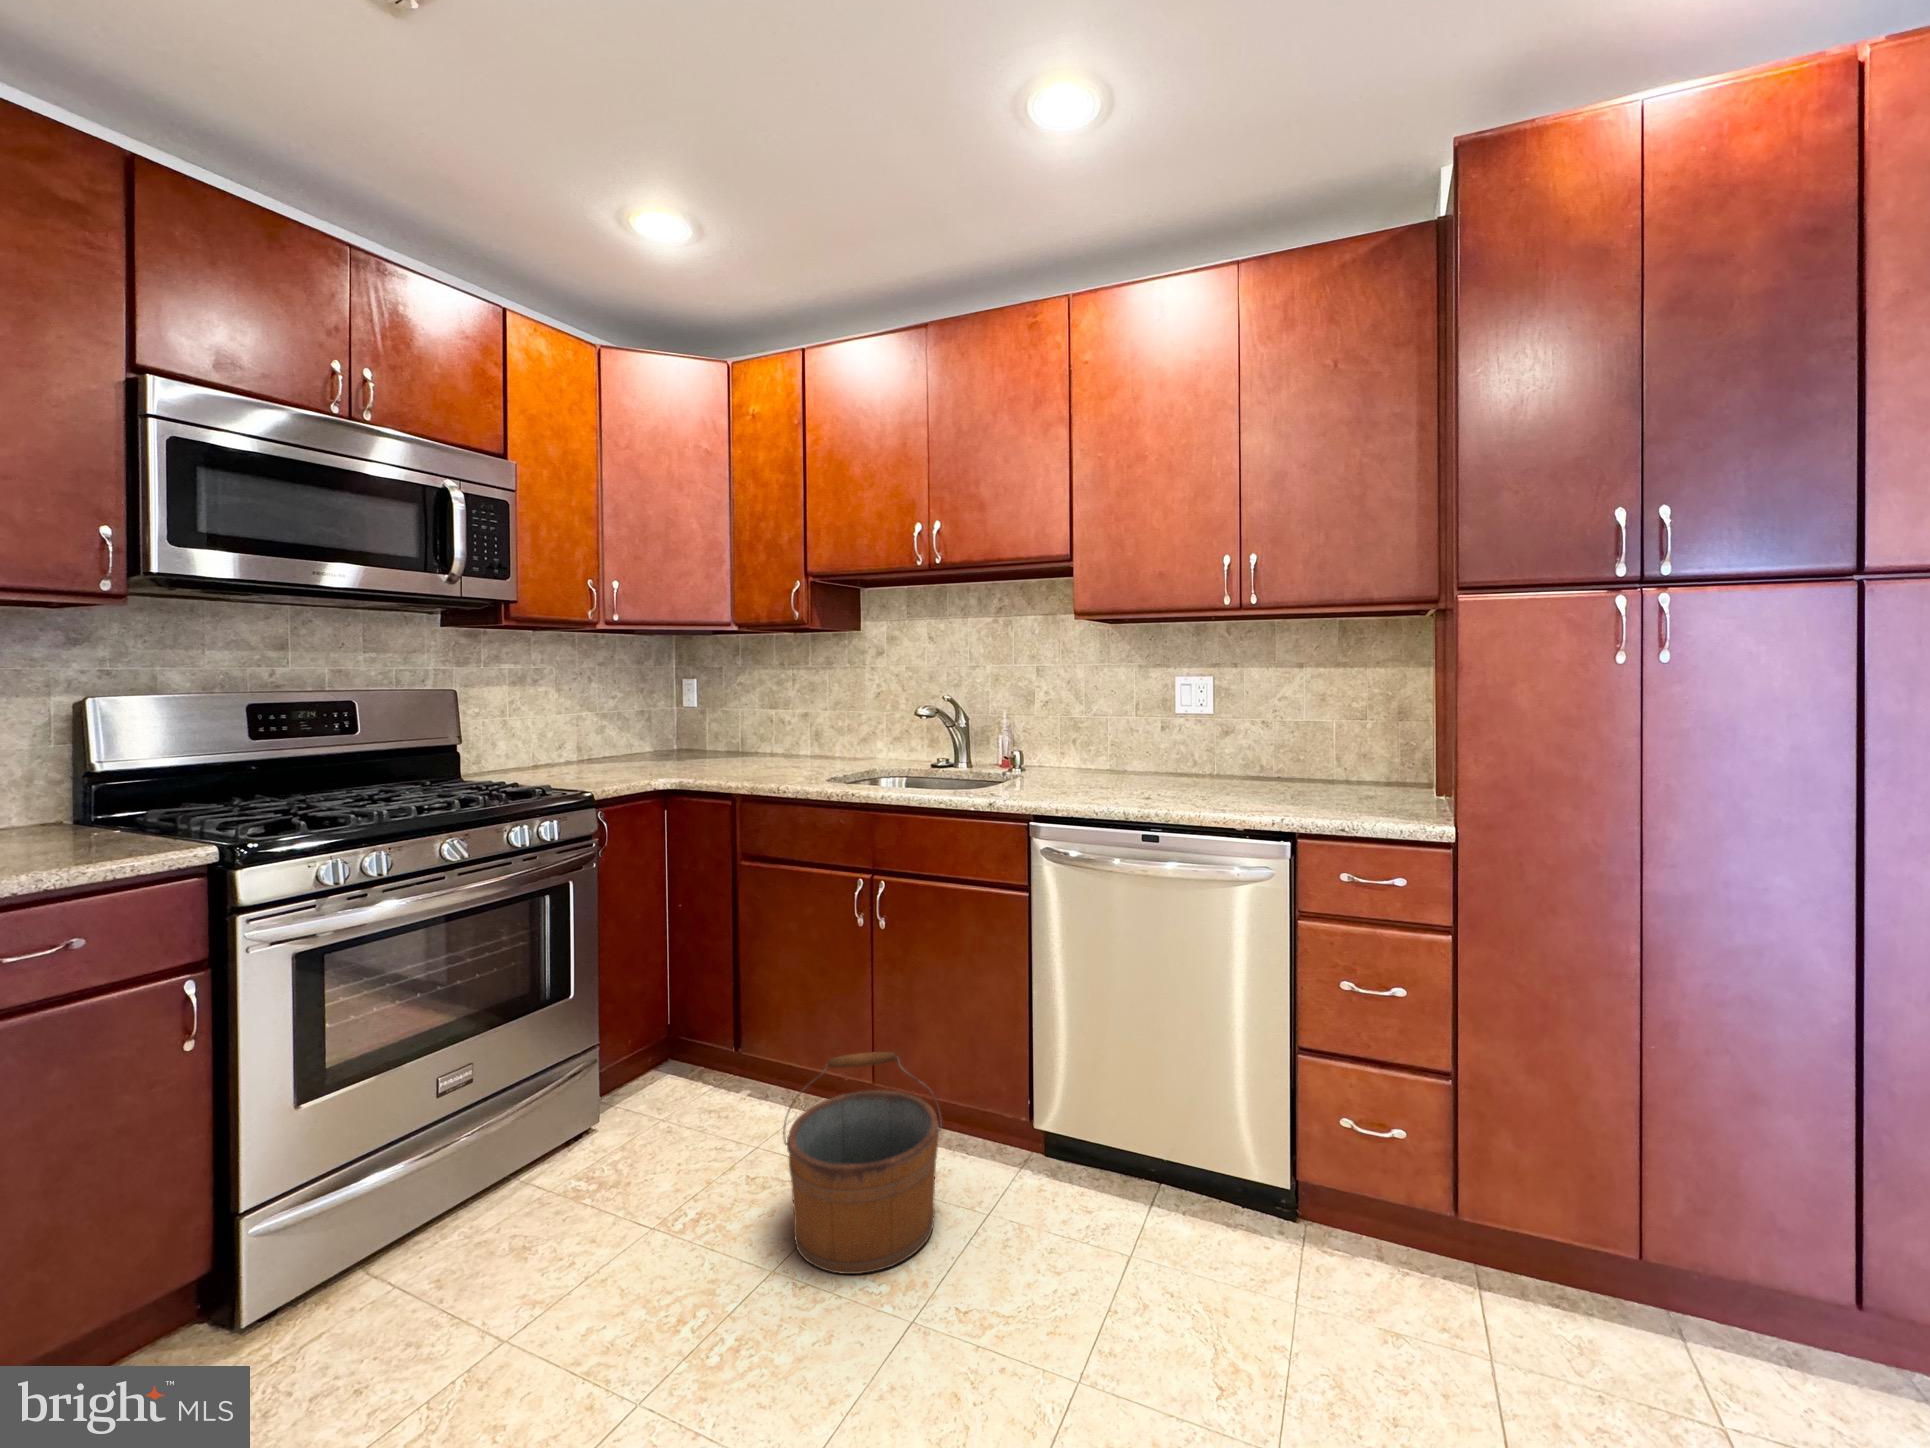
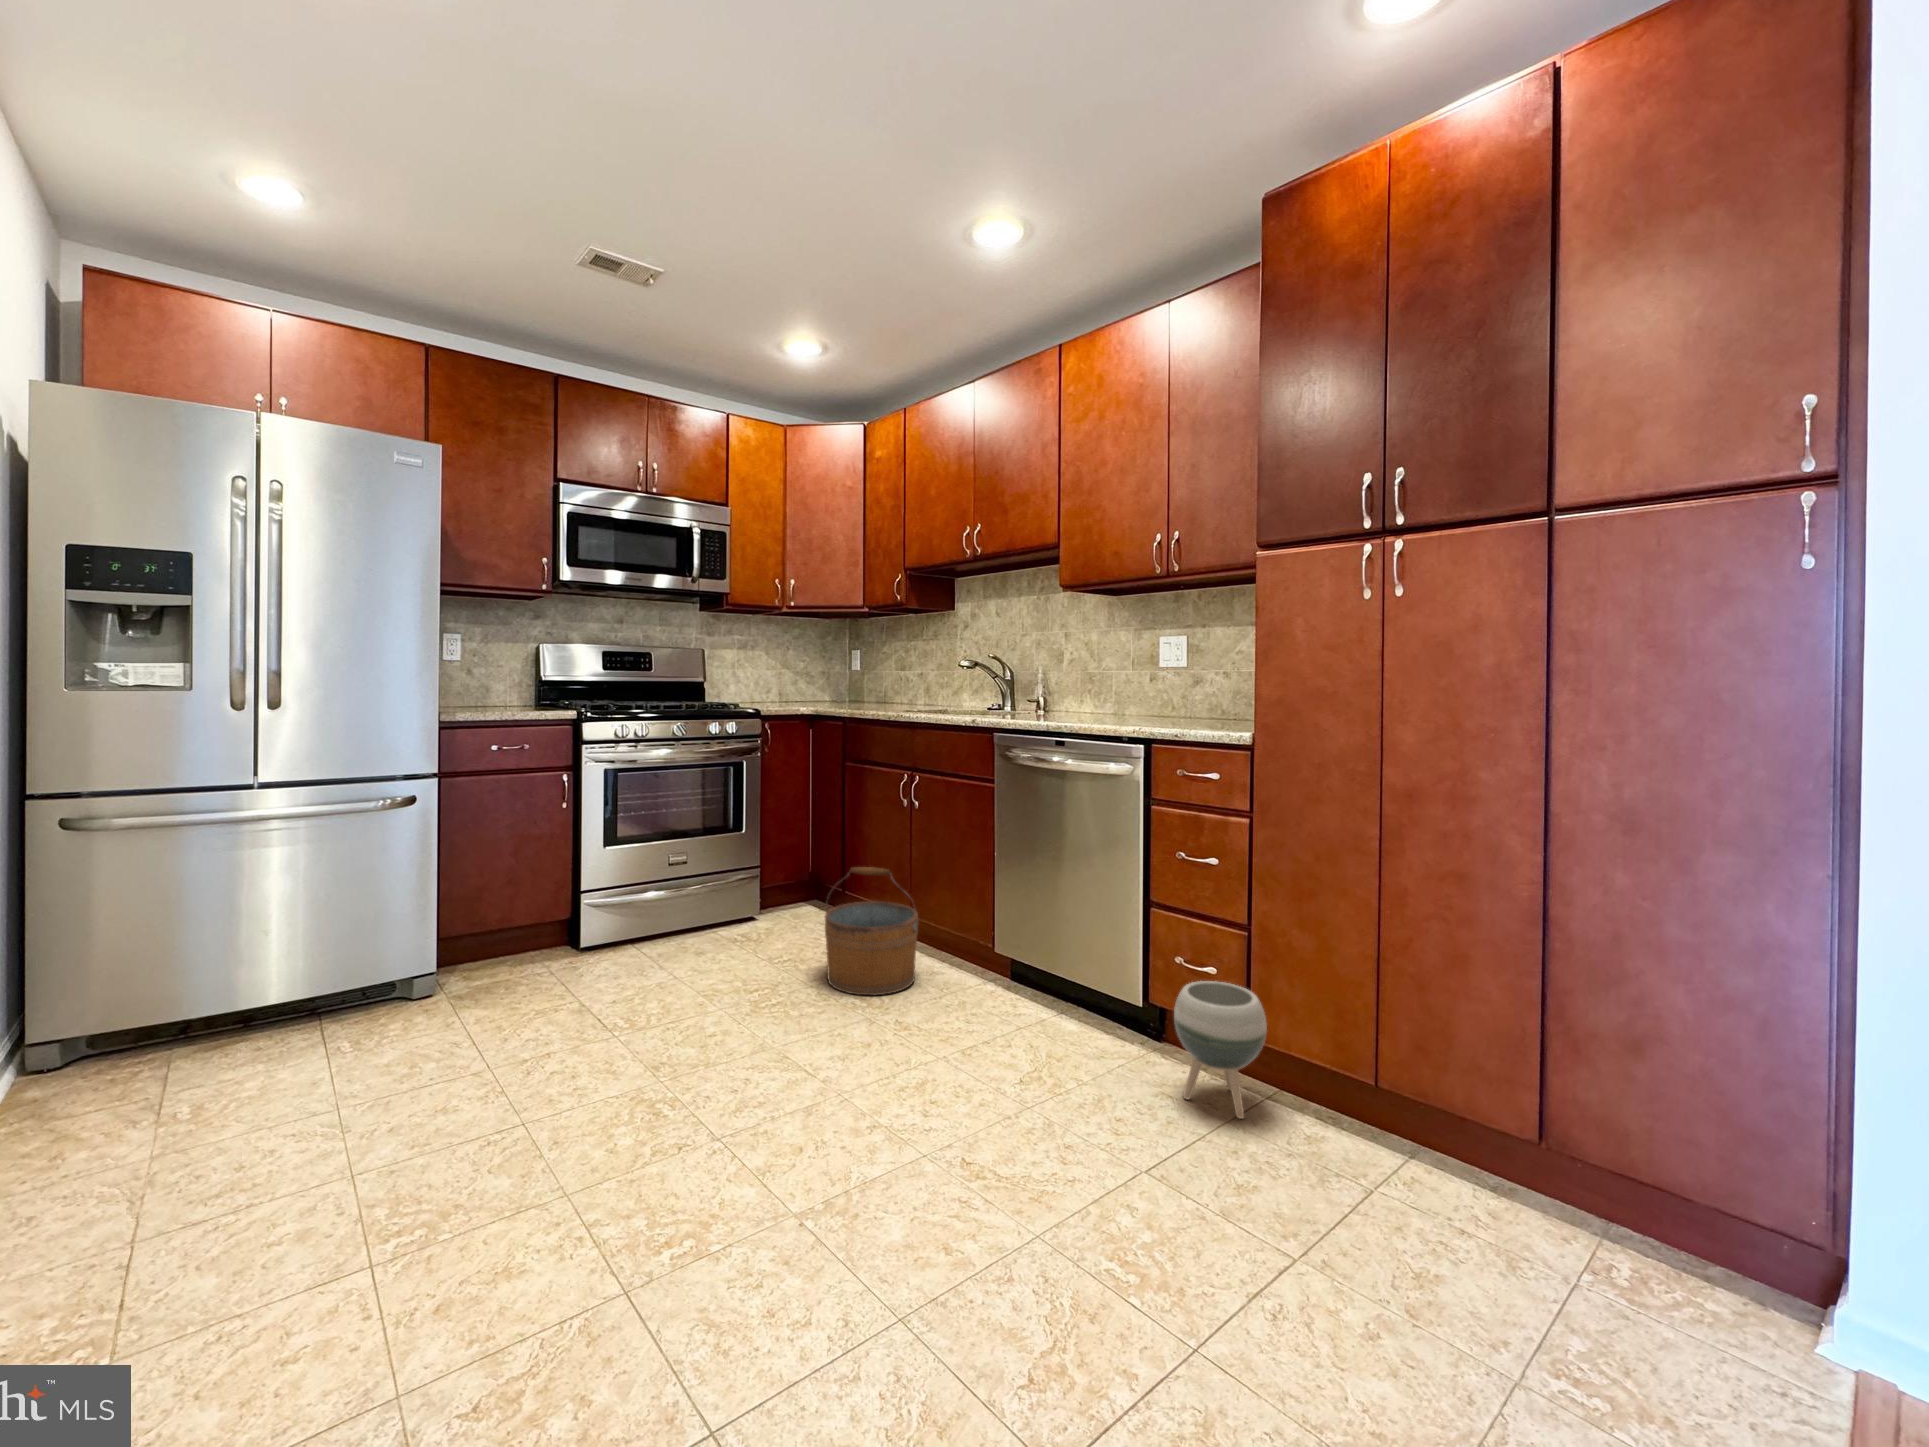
planter: none [1405,1160,1536,1357] -> present [1174,981,1267,1119]

